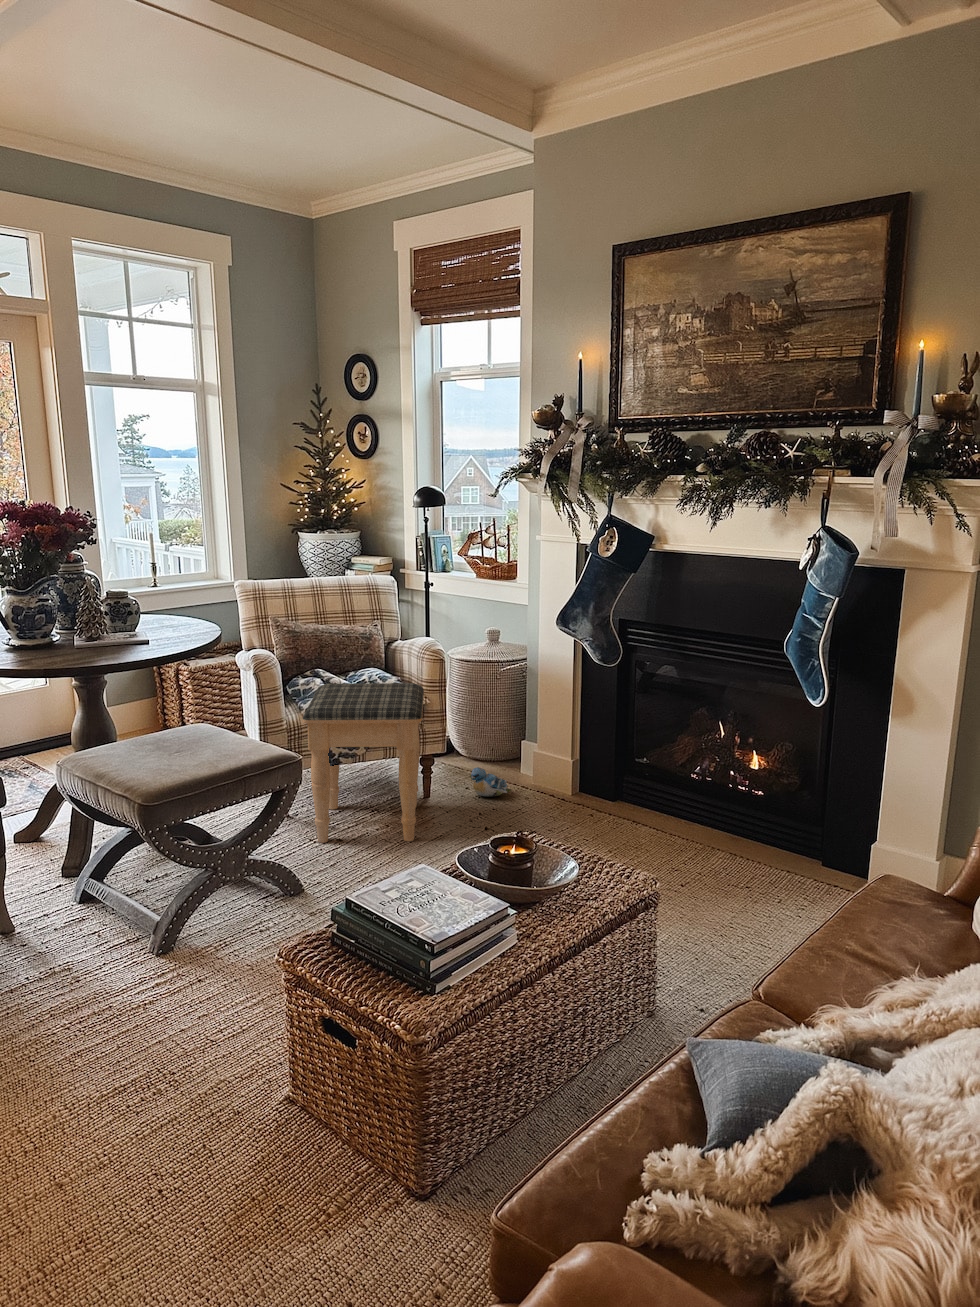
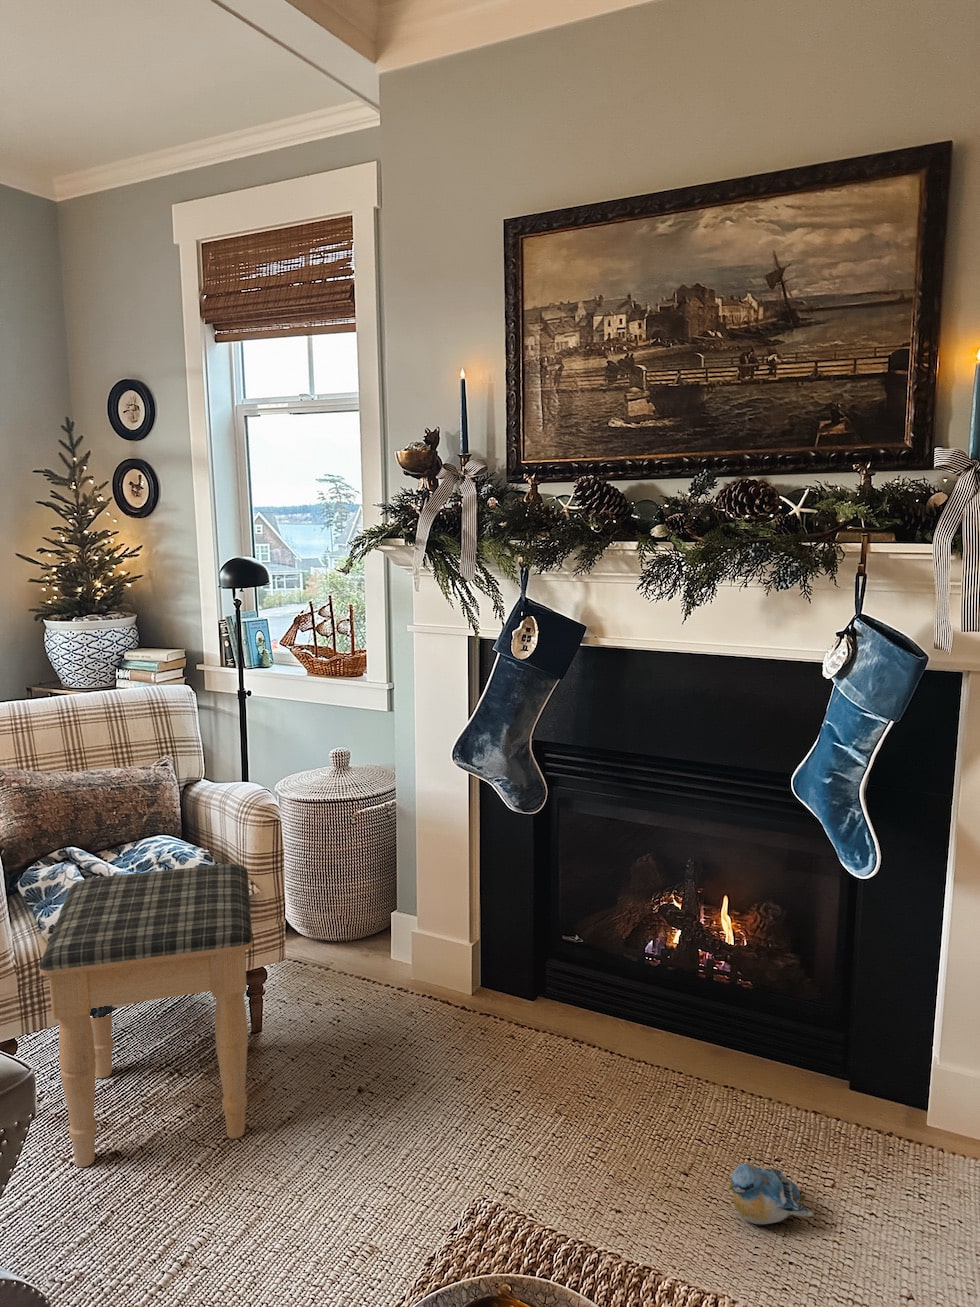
plush toy: present [470,767,512,797] -> present [729,1164,813,1224]

